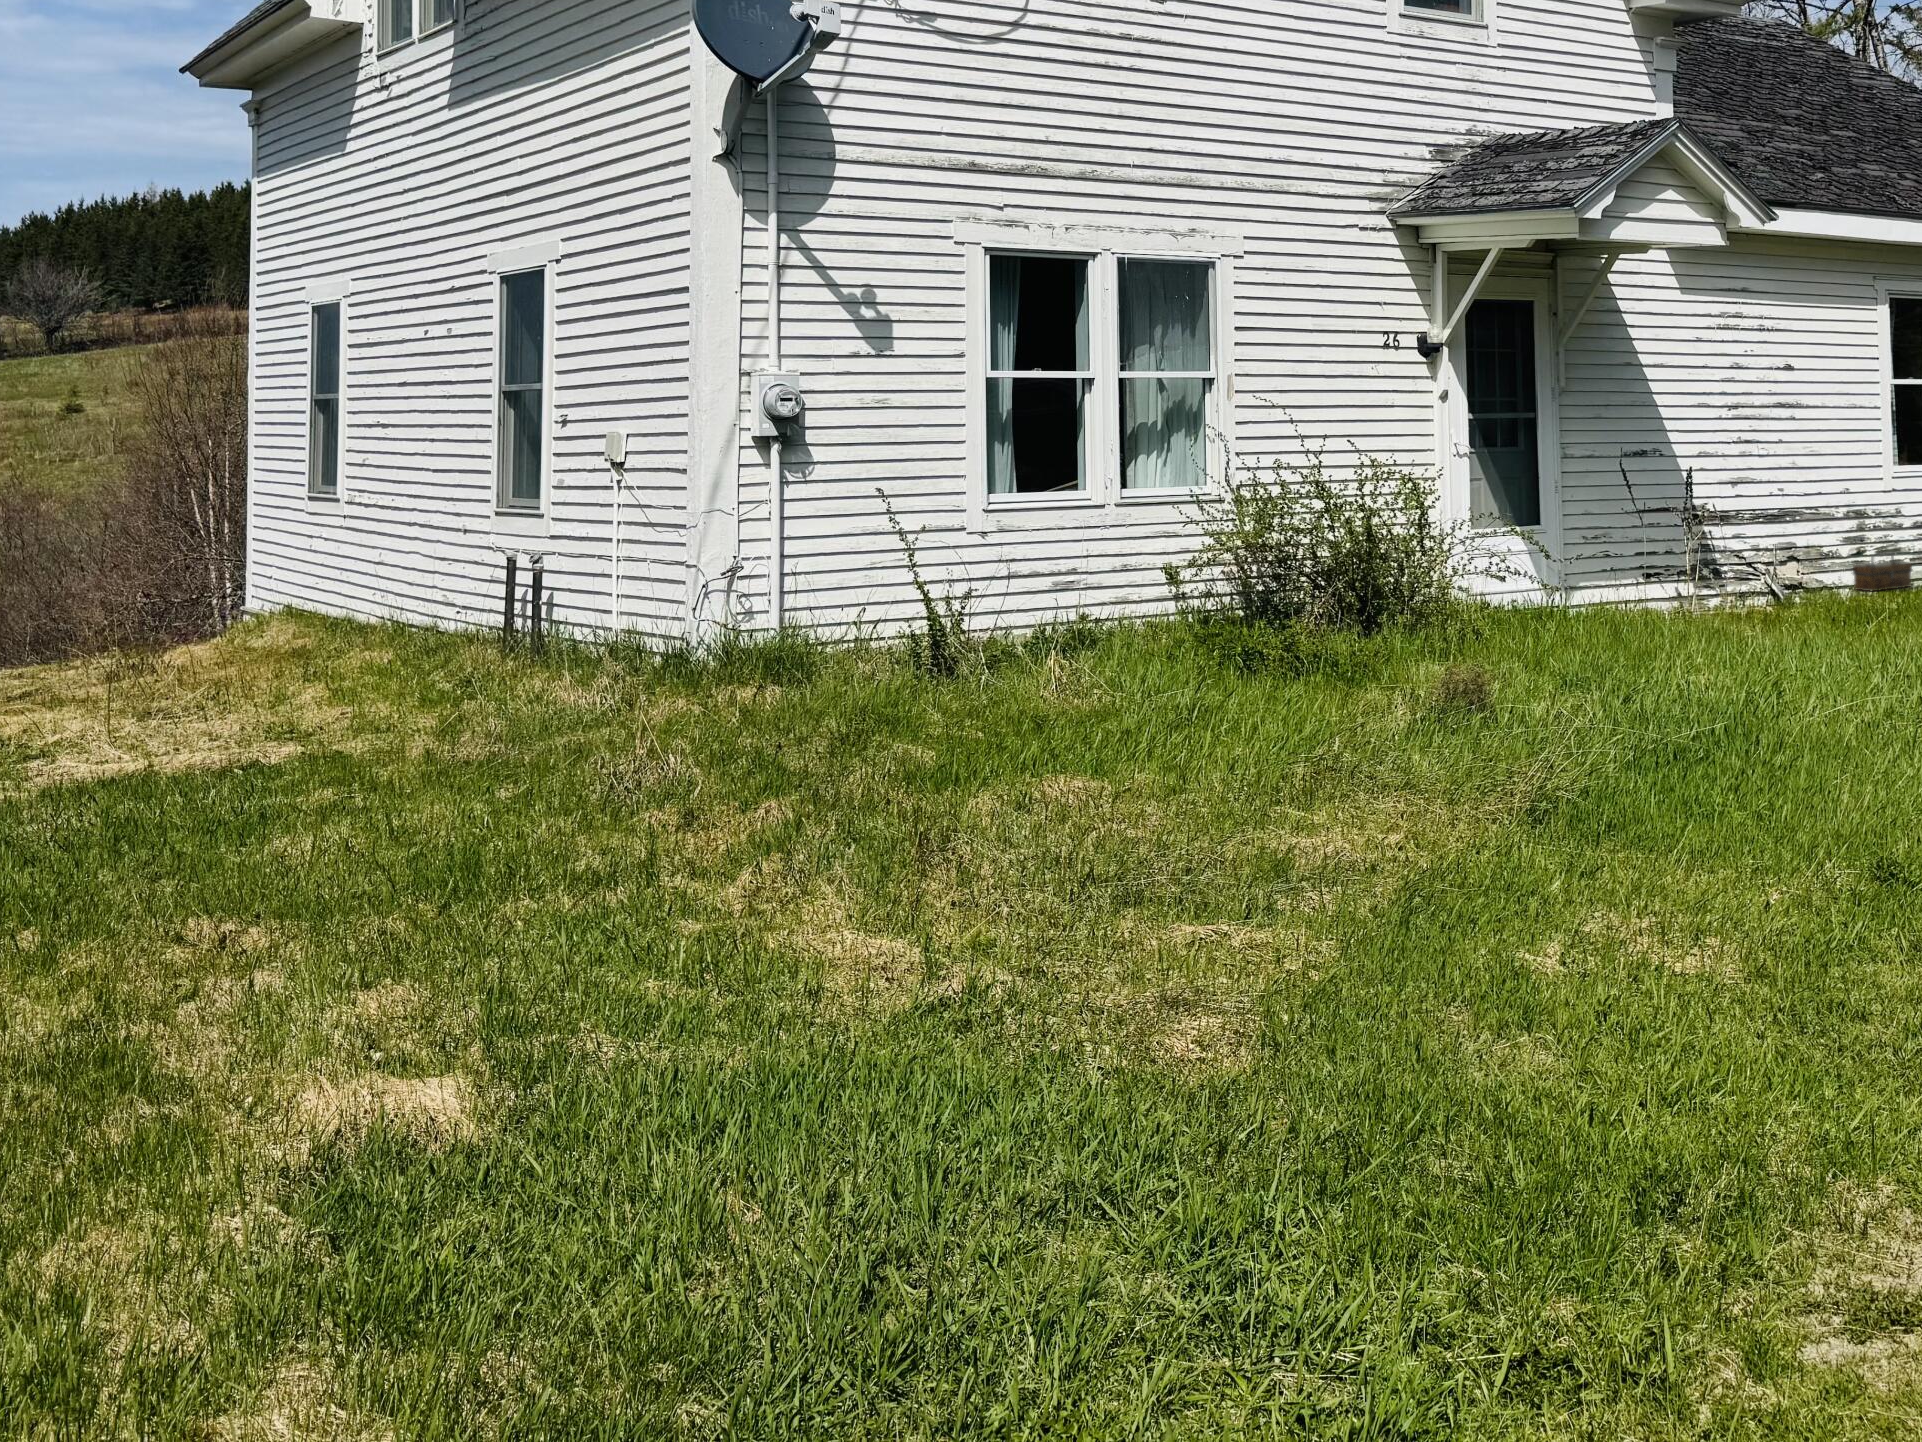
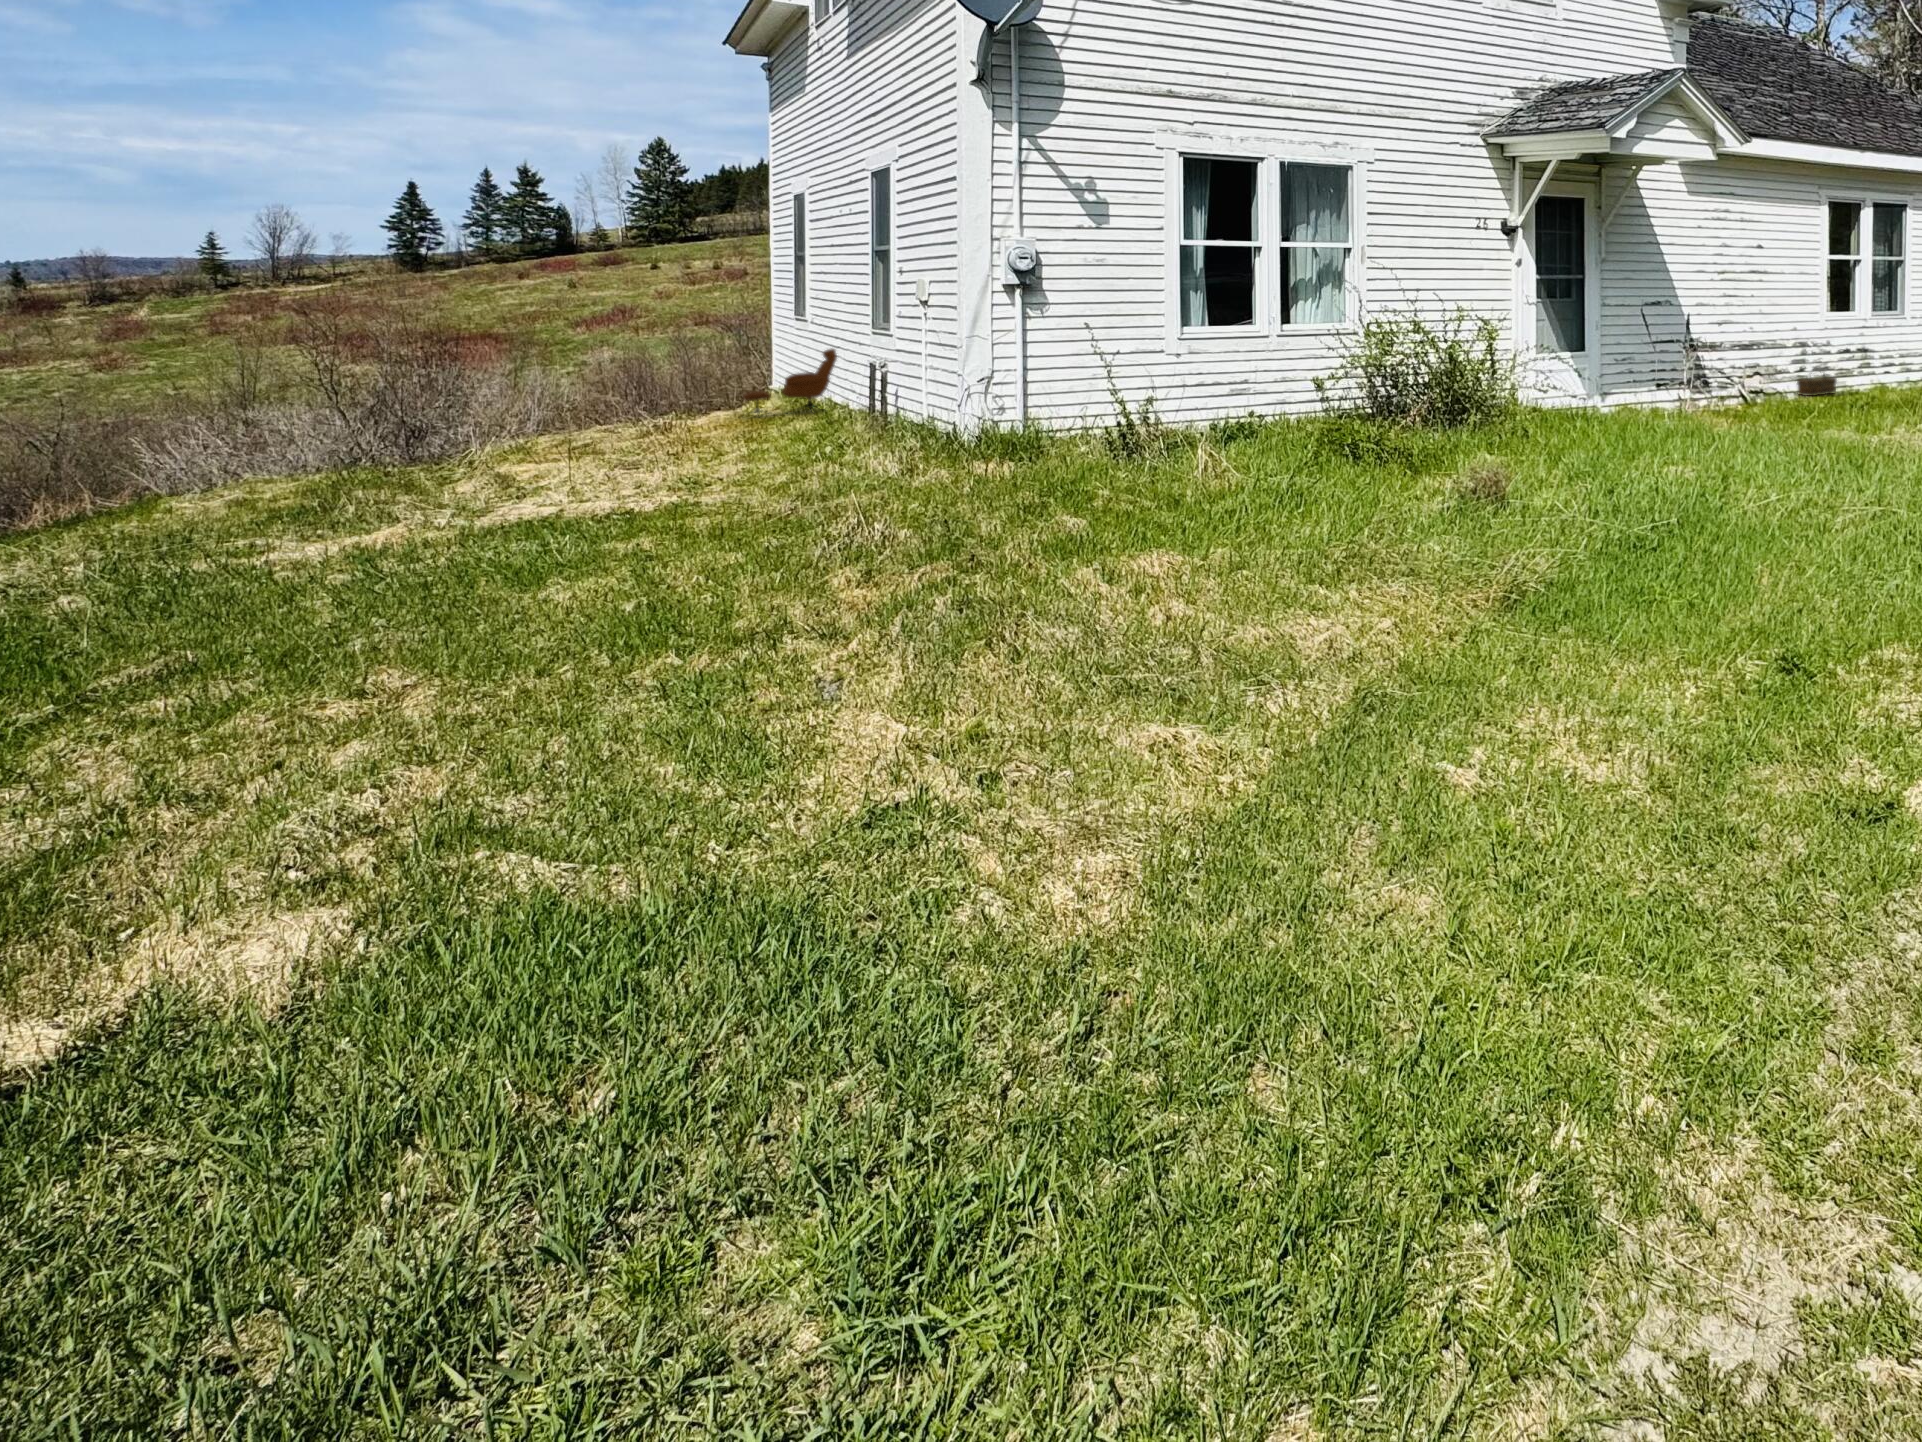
lounge chair: none [271,538,413,645] -> present [742,349,837,417]

